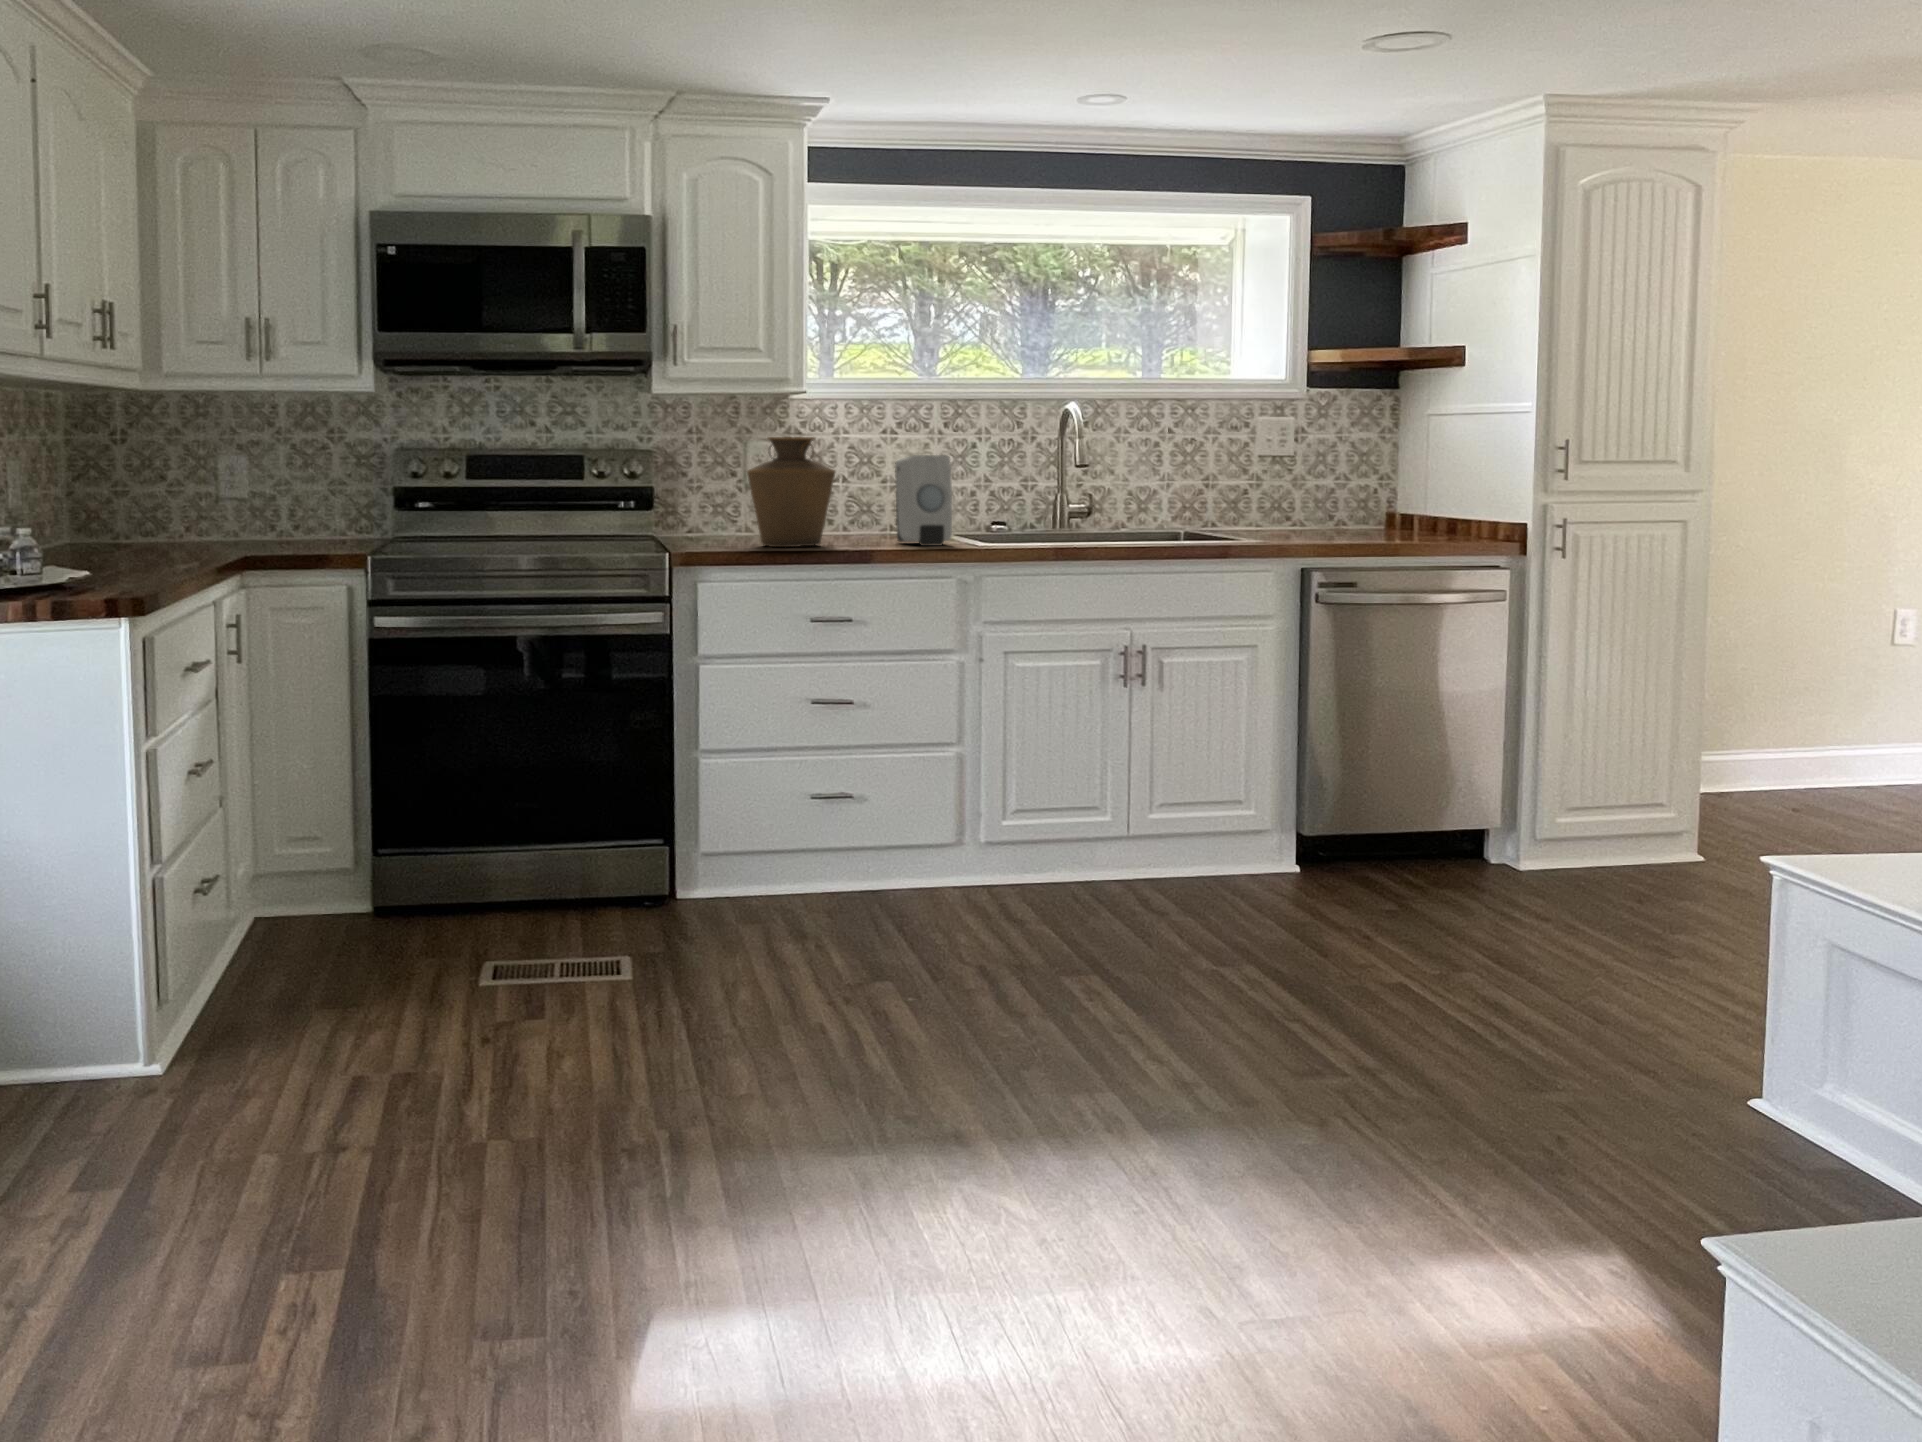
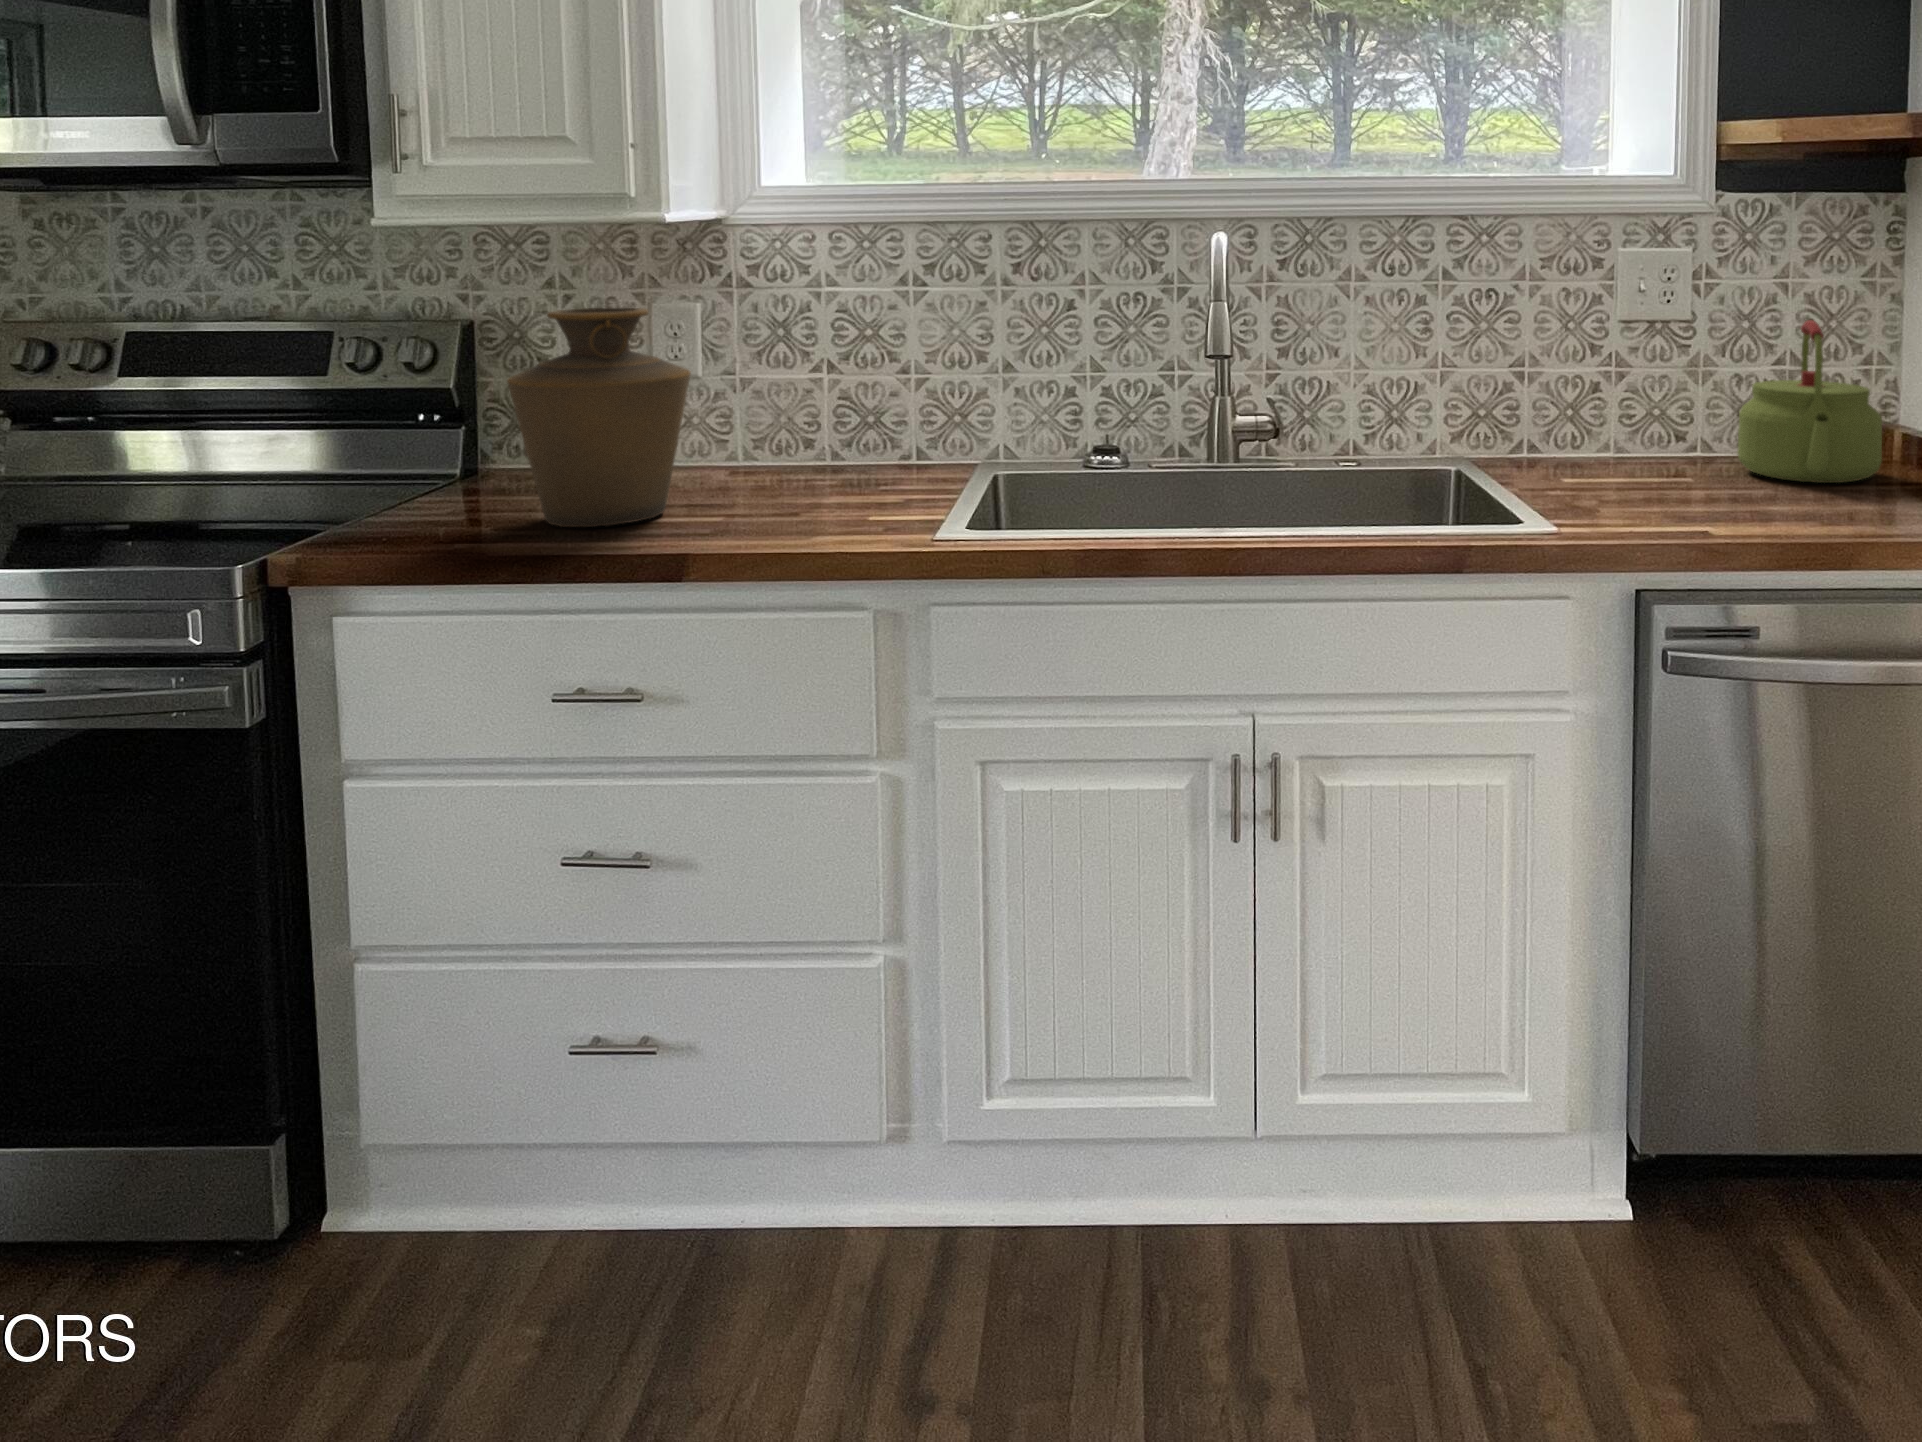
kettle: none [1322,453,1395,534] -> present [1738,320,1882,483]
soap dispenser: present [895,455,952,546] -> none [810,347,909,528]

